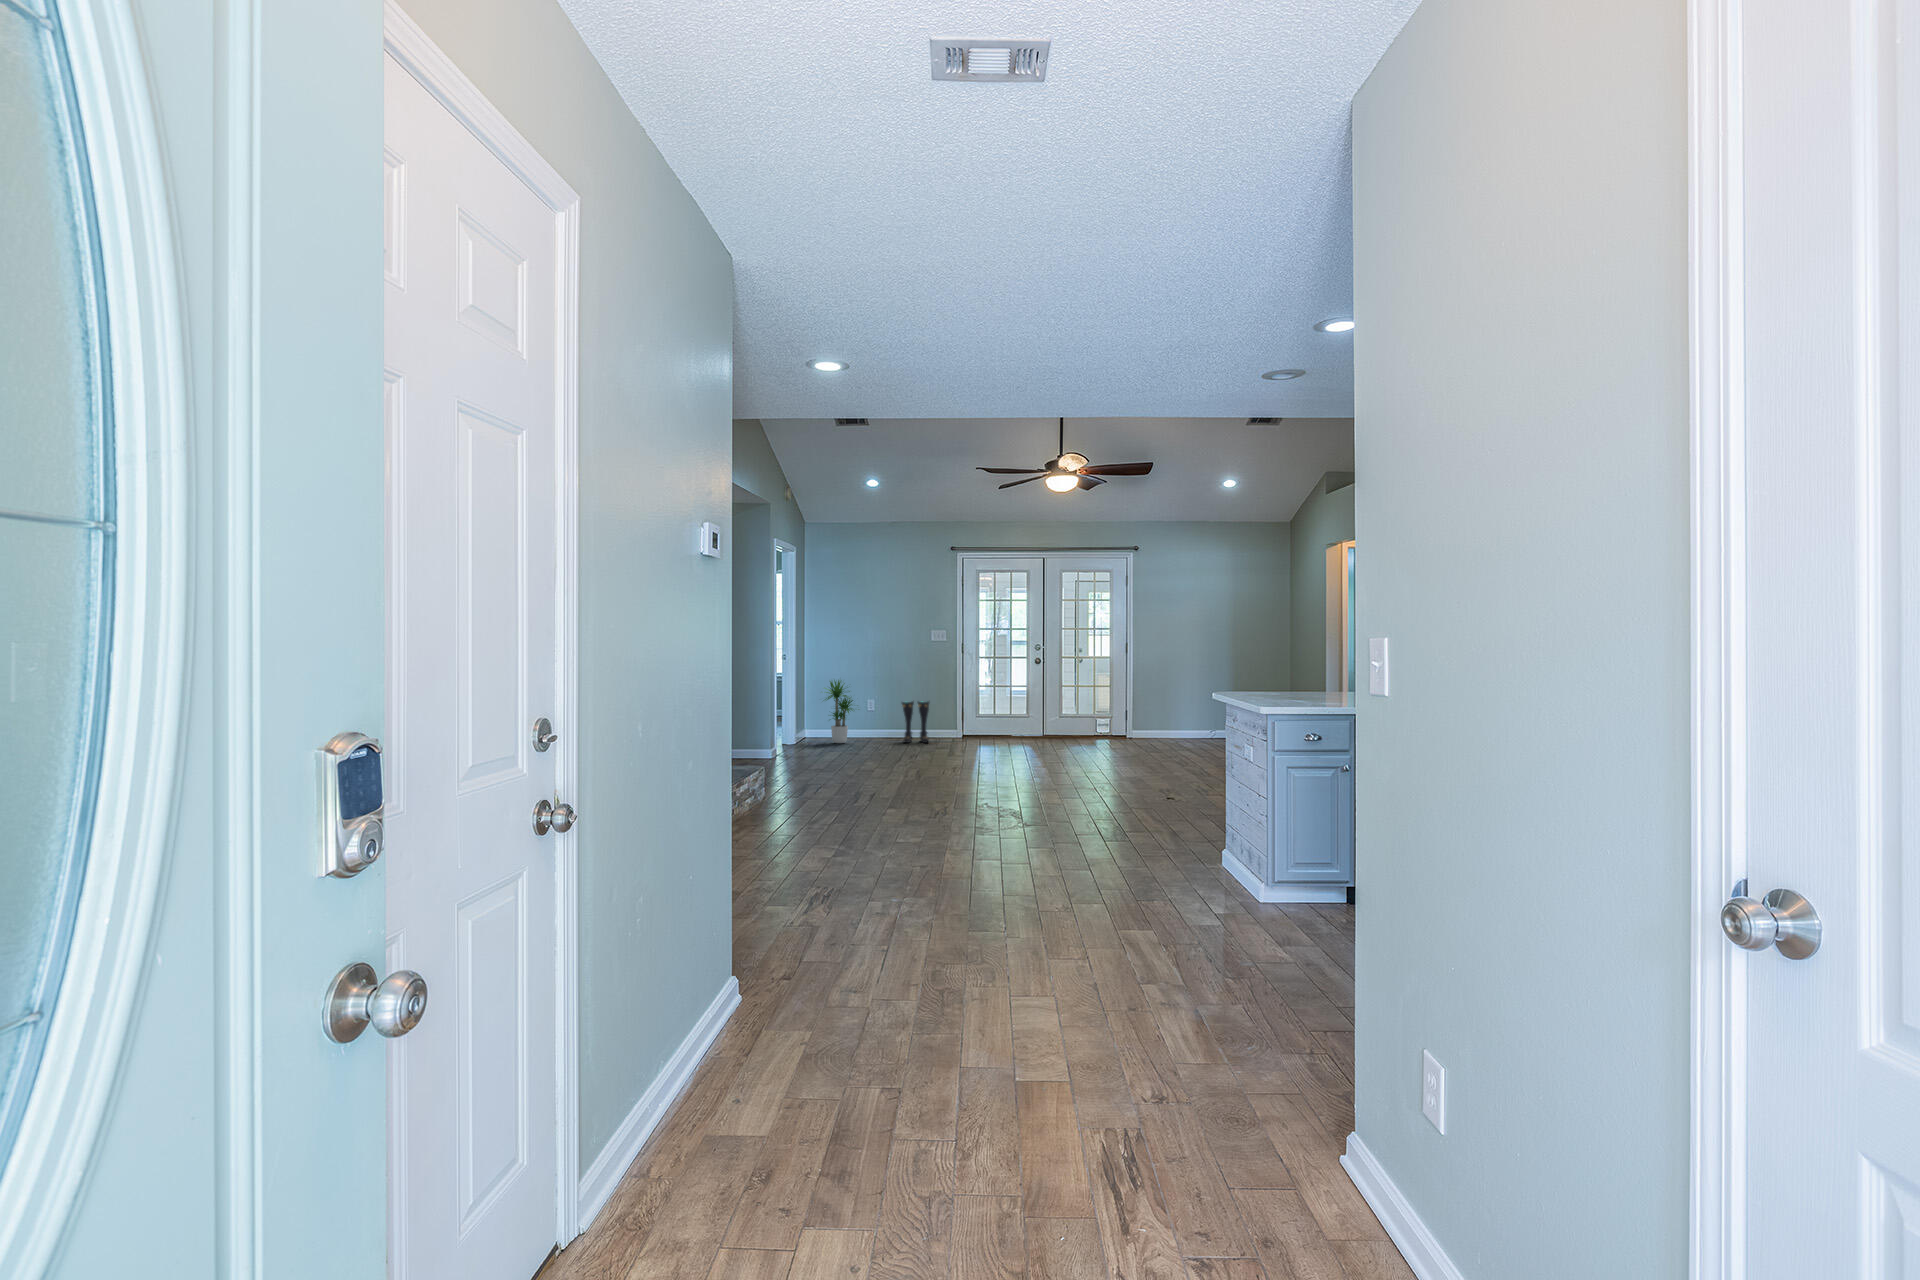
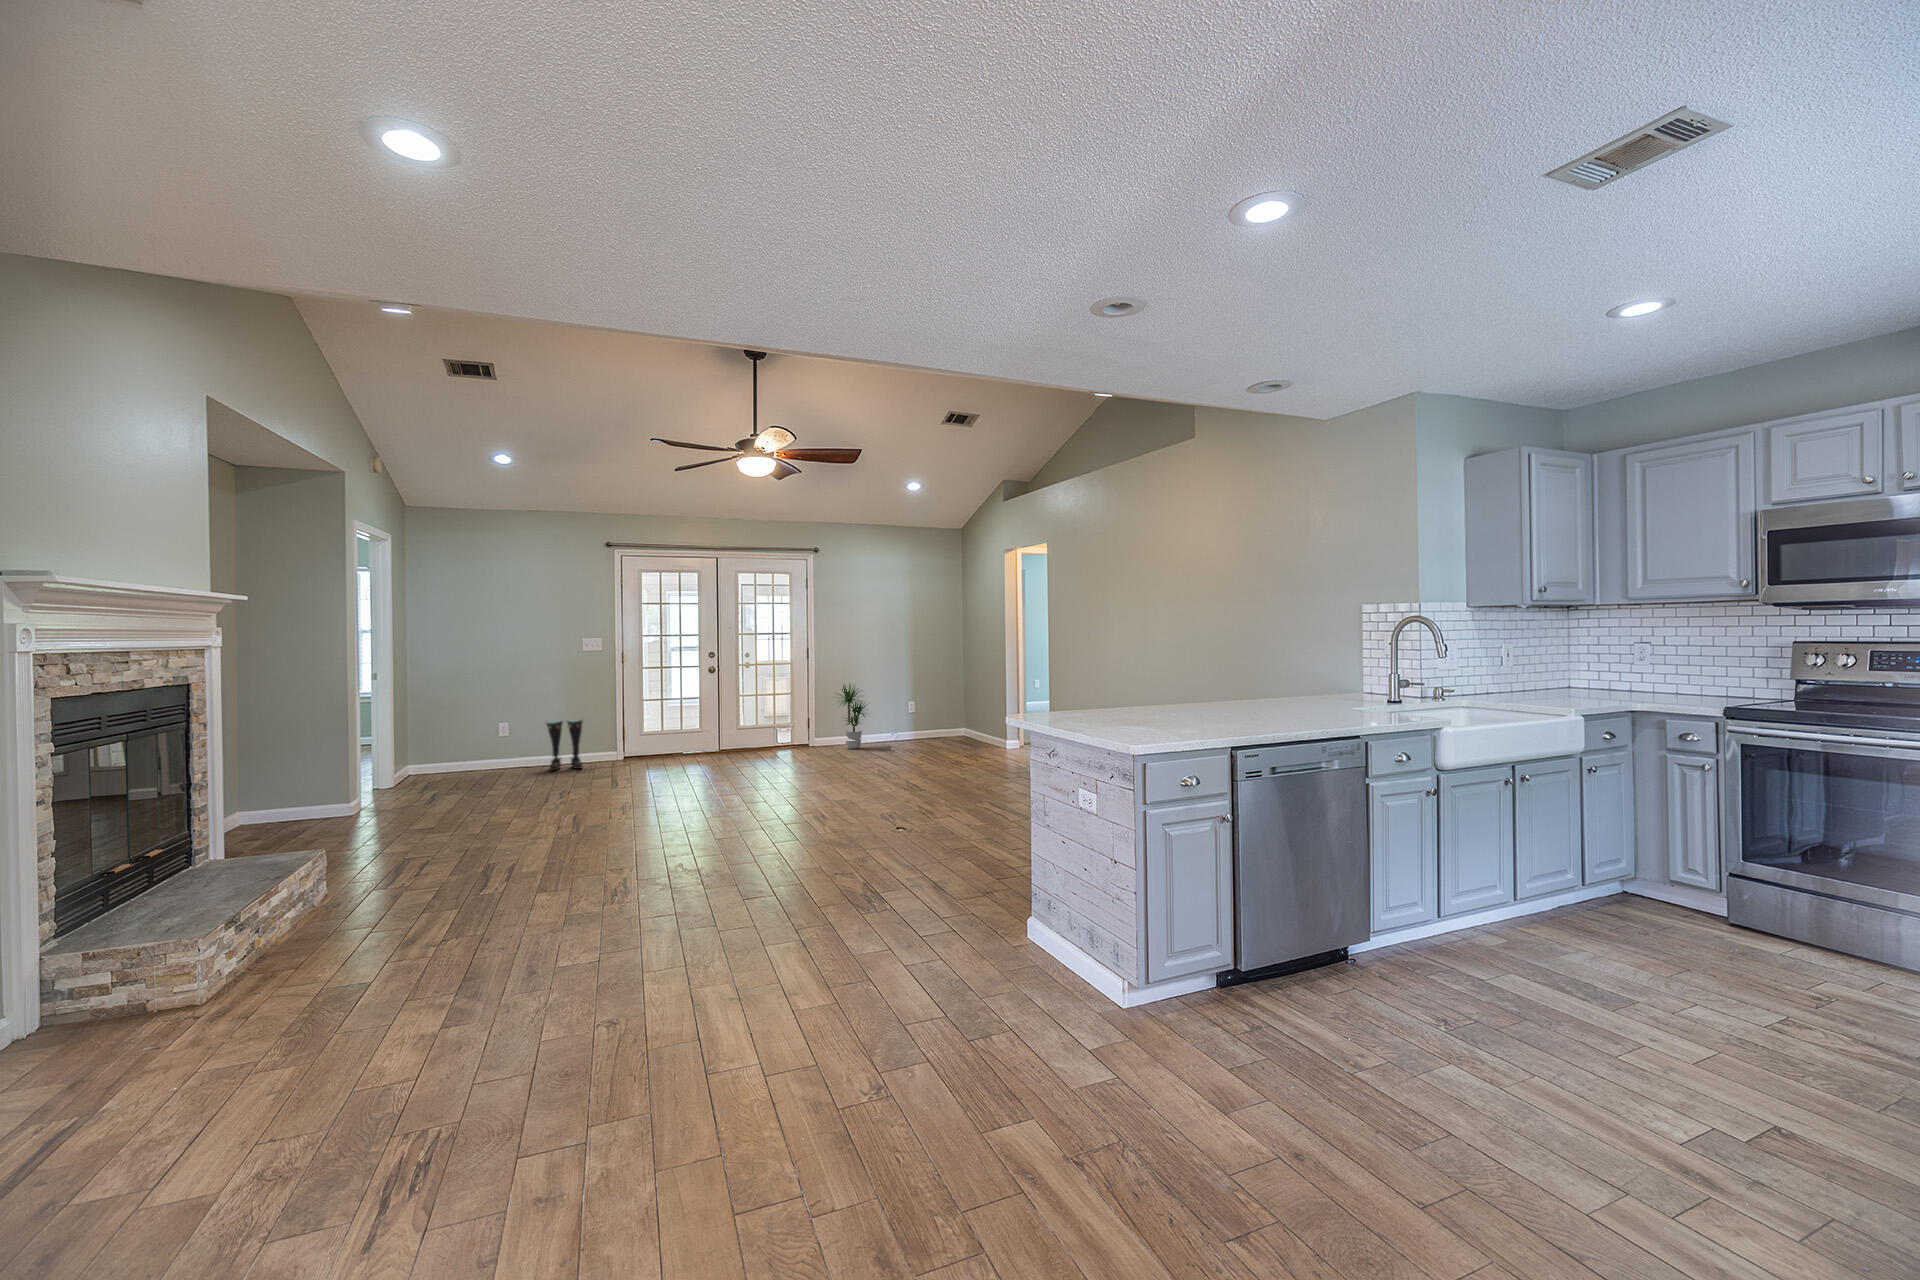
potted plant: present [825,680,853,743] -> present [836,683,867,749]

